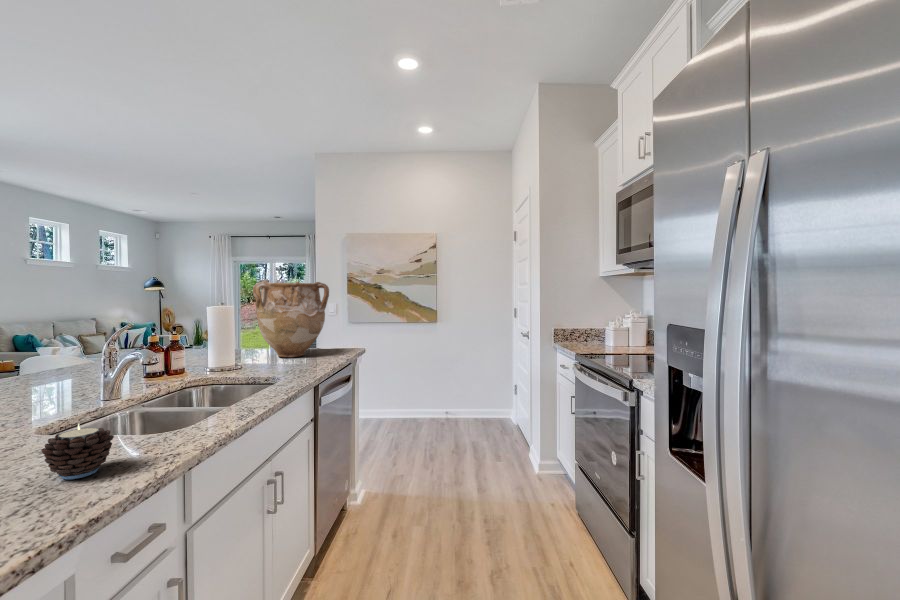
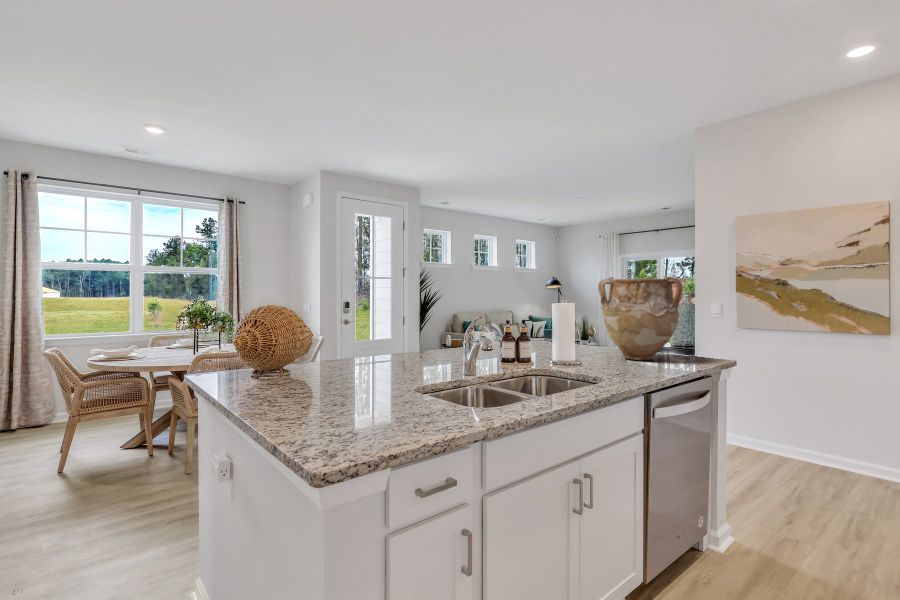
candle: present [42,424,114,479] -> none [389,385,430,426]

